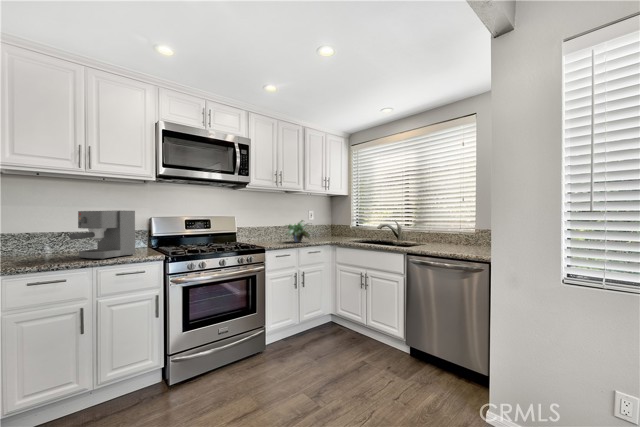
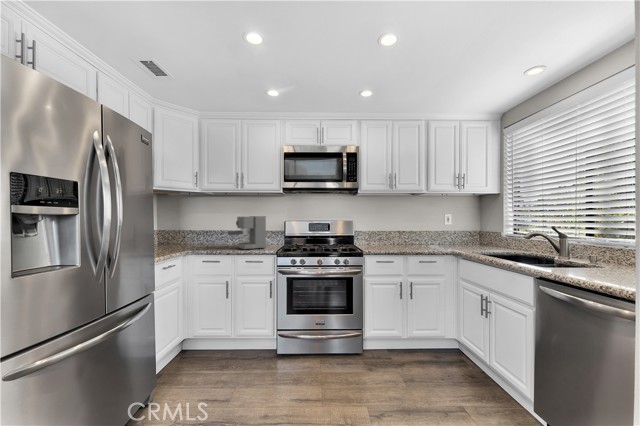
potted plant: present [286,220,310,242] -> none [396,225,430,249]

